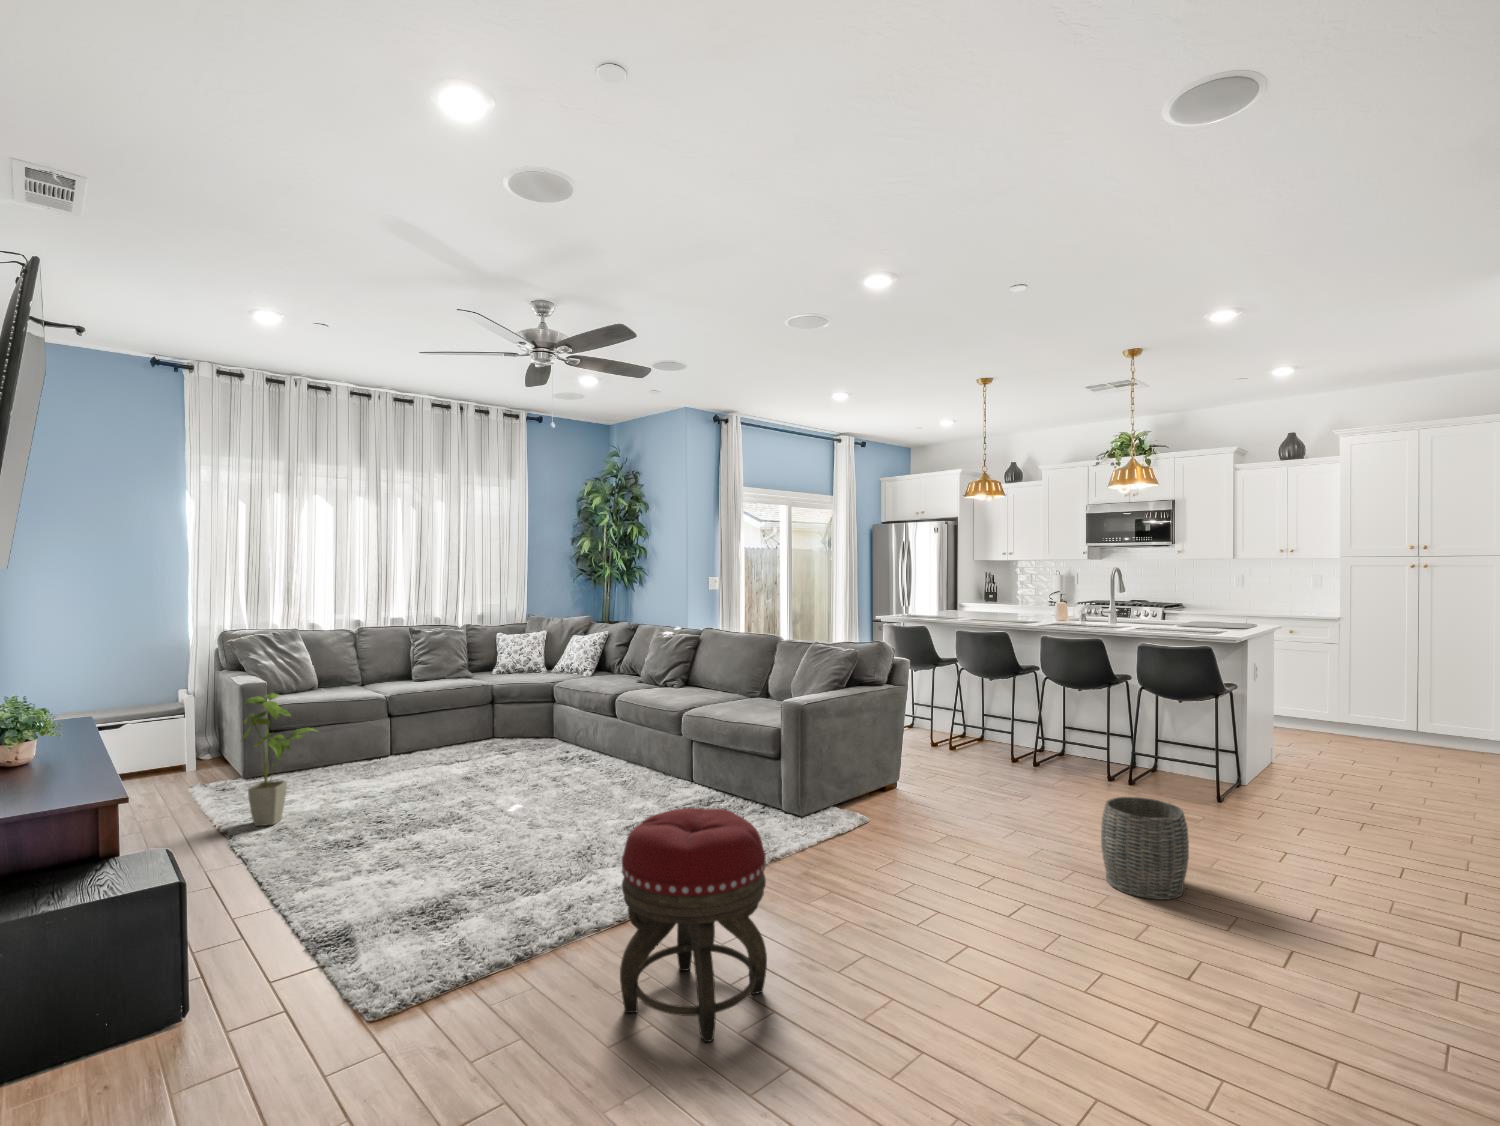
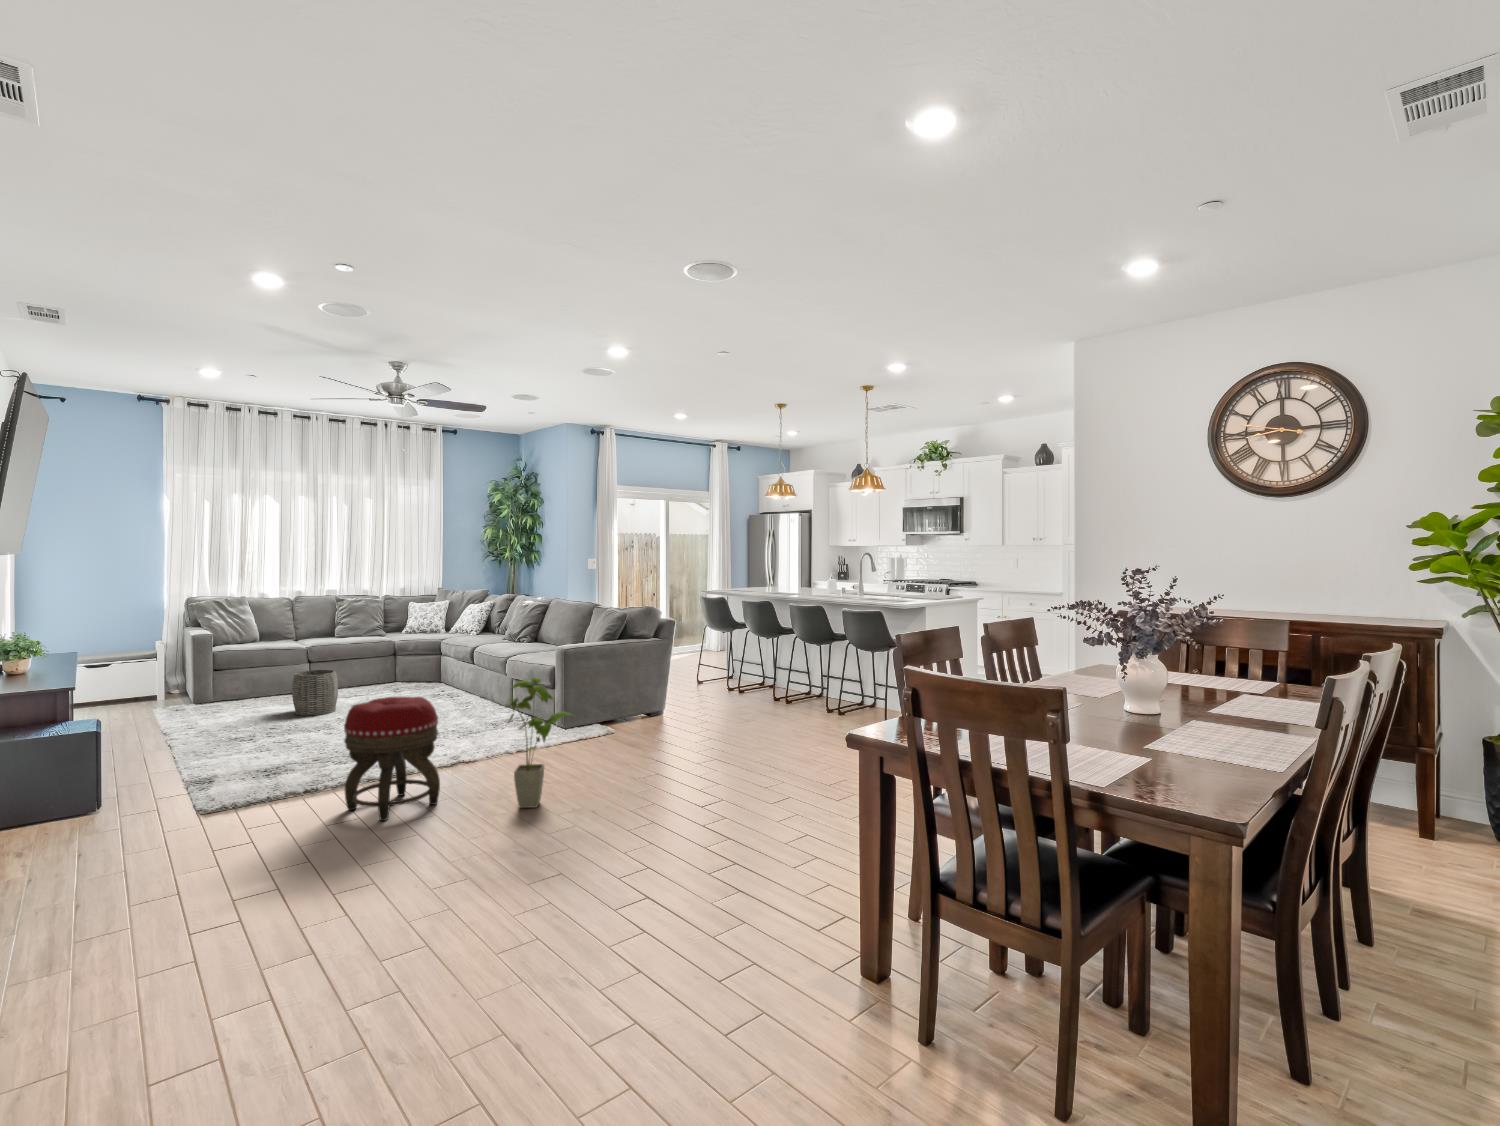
house plant: present [241,693,316,826] -> present [506,678,571,808]
woven basket: present [1101,797,1189,900] -> present [292,670,338,716]

